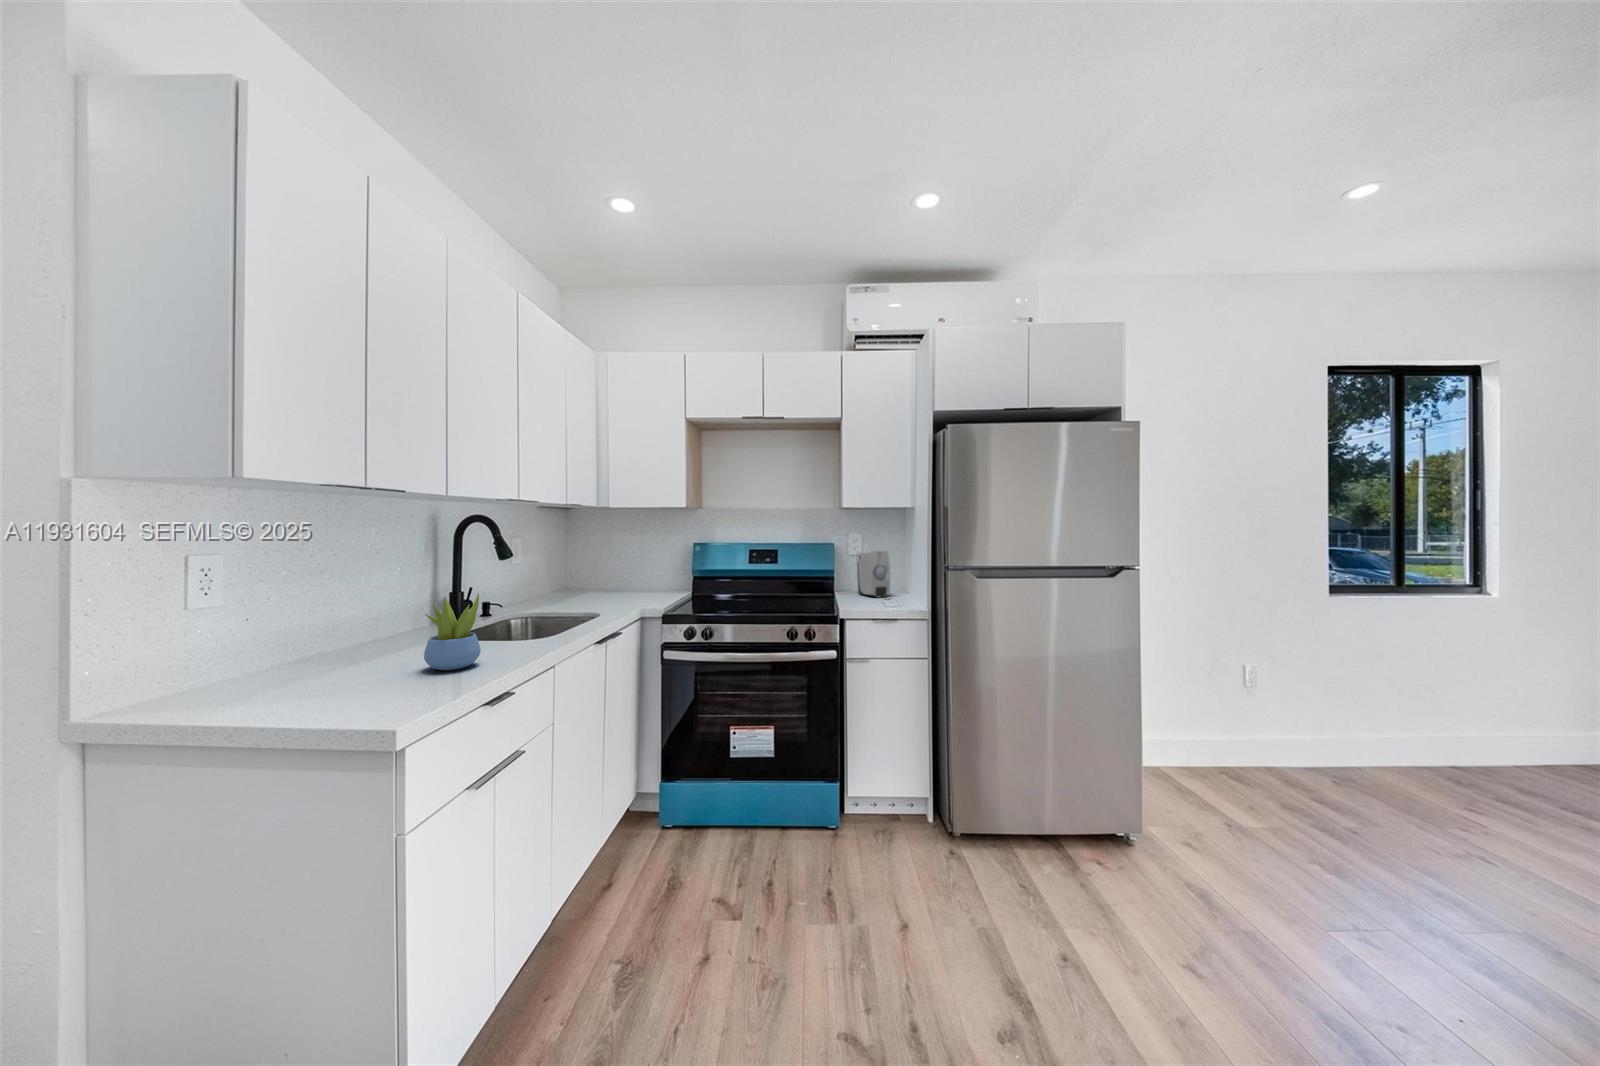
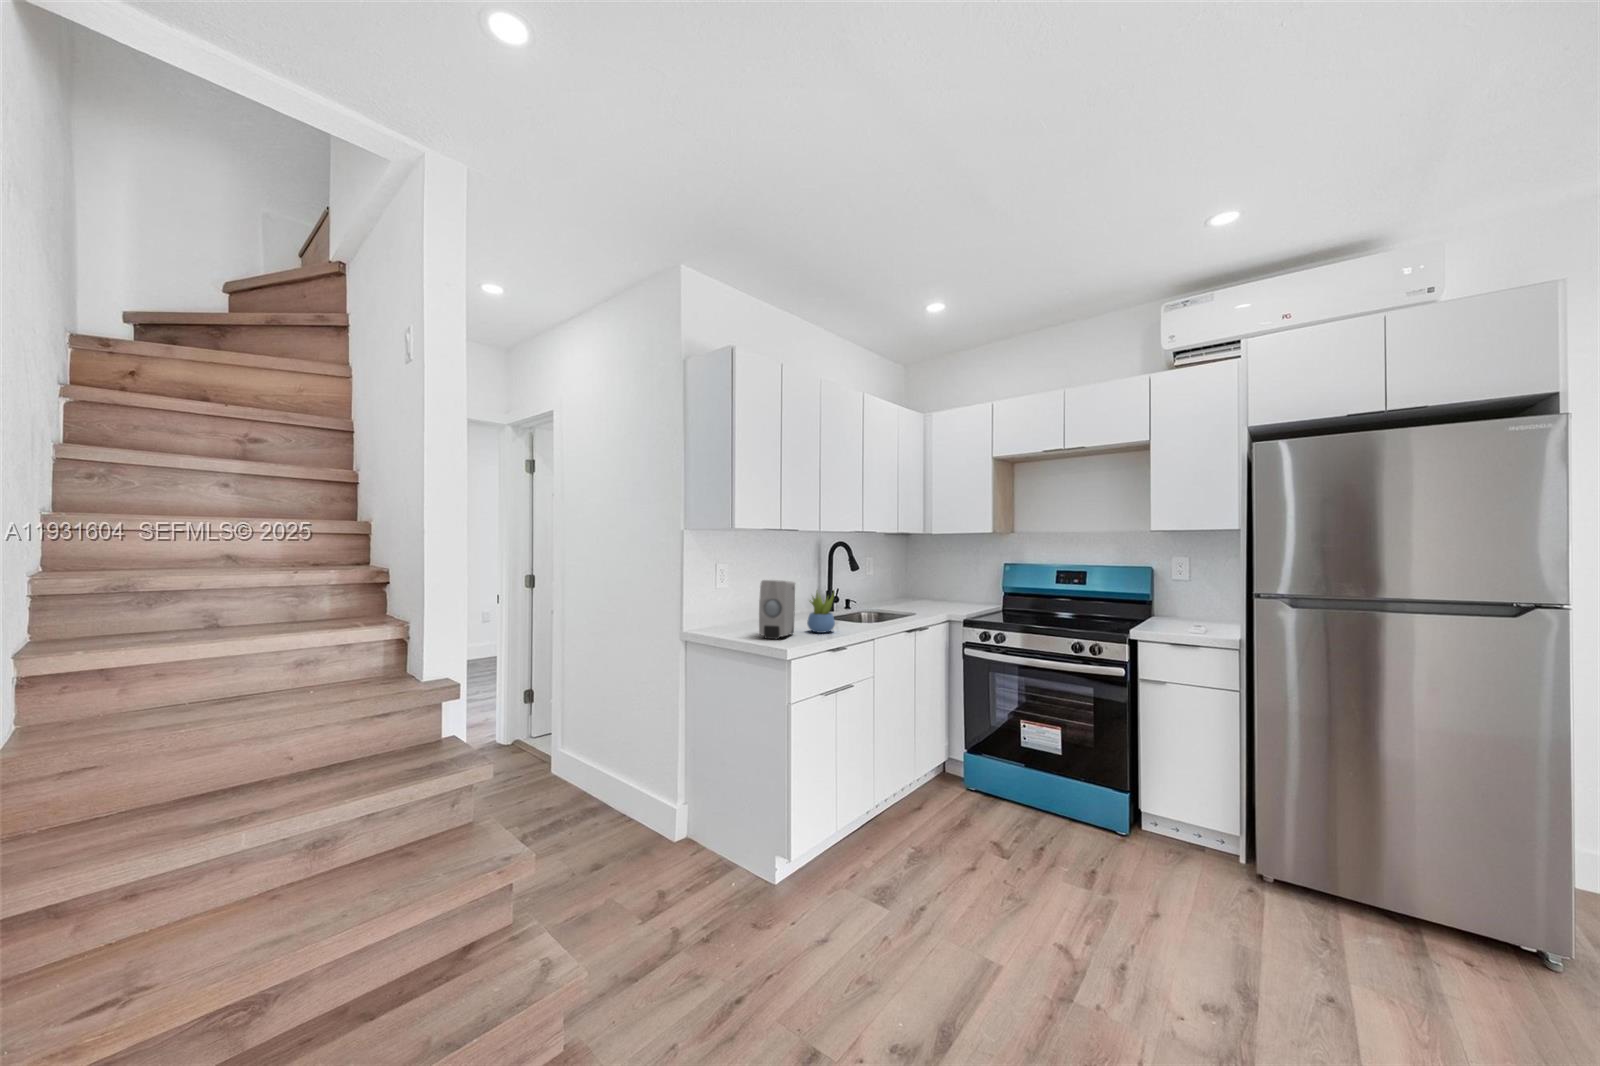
soap dispenser: present [857,551,890,598] -> present [759,580,795,639]

